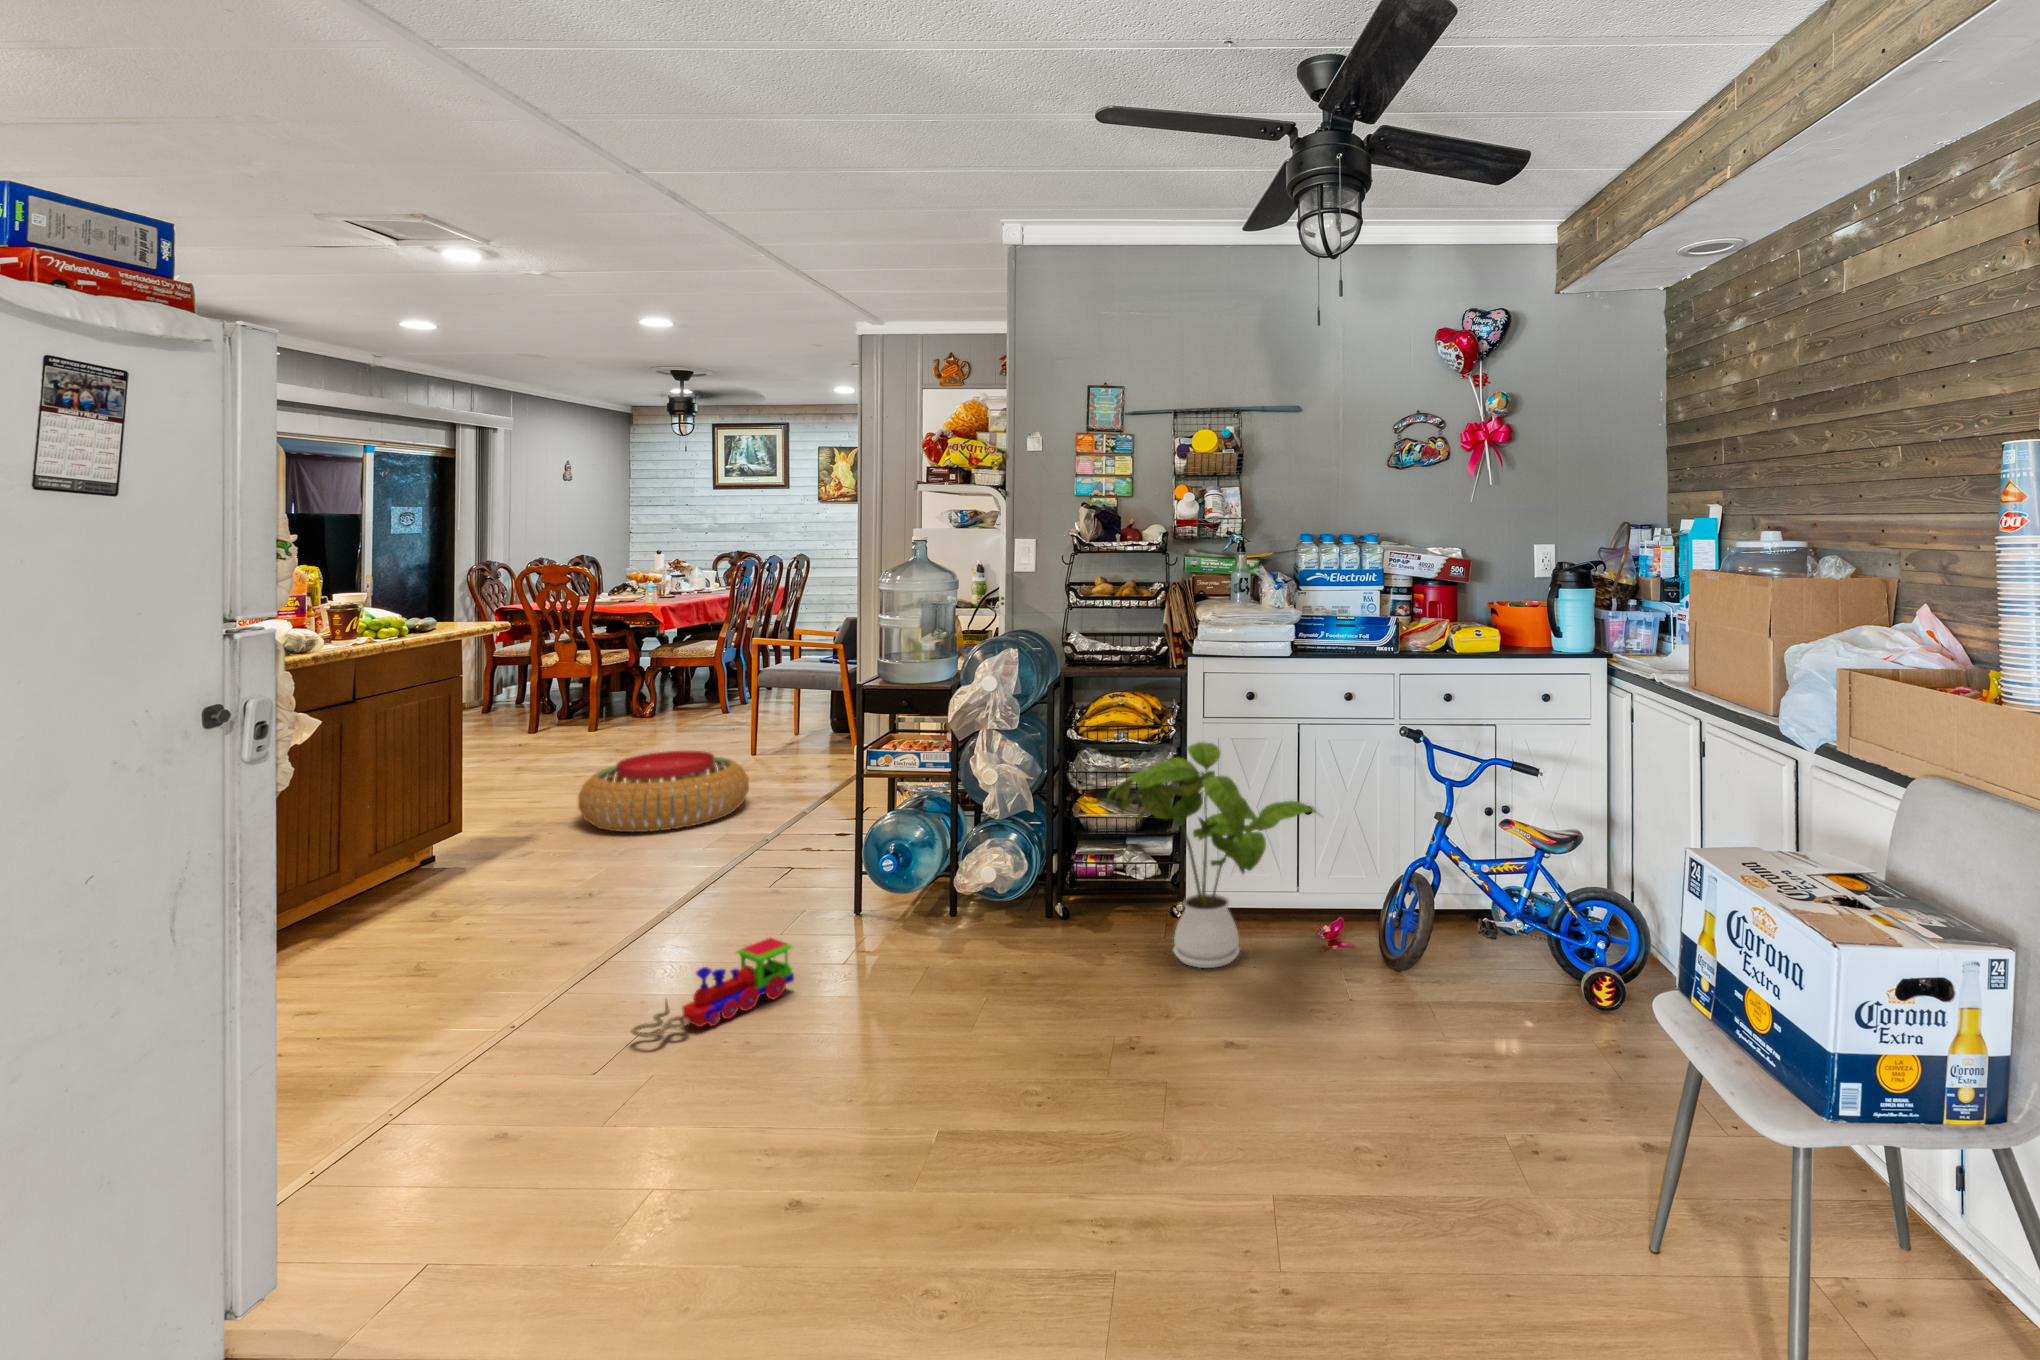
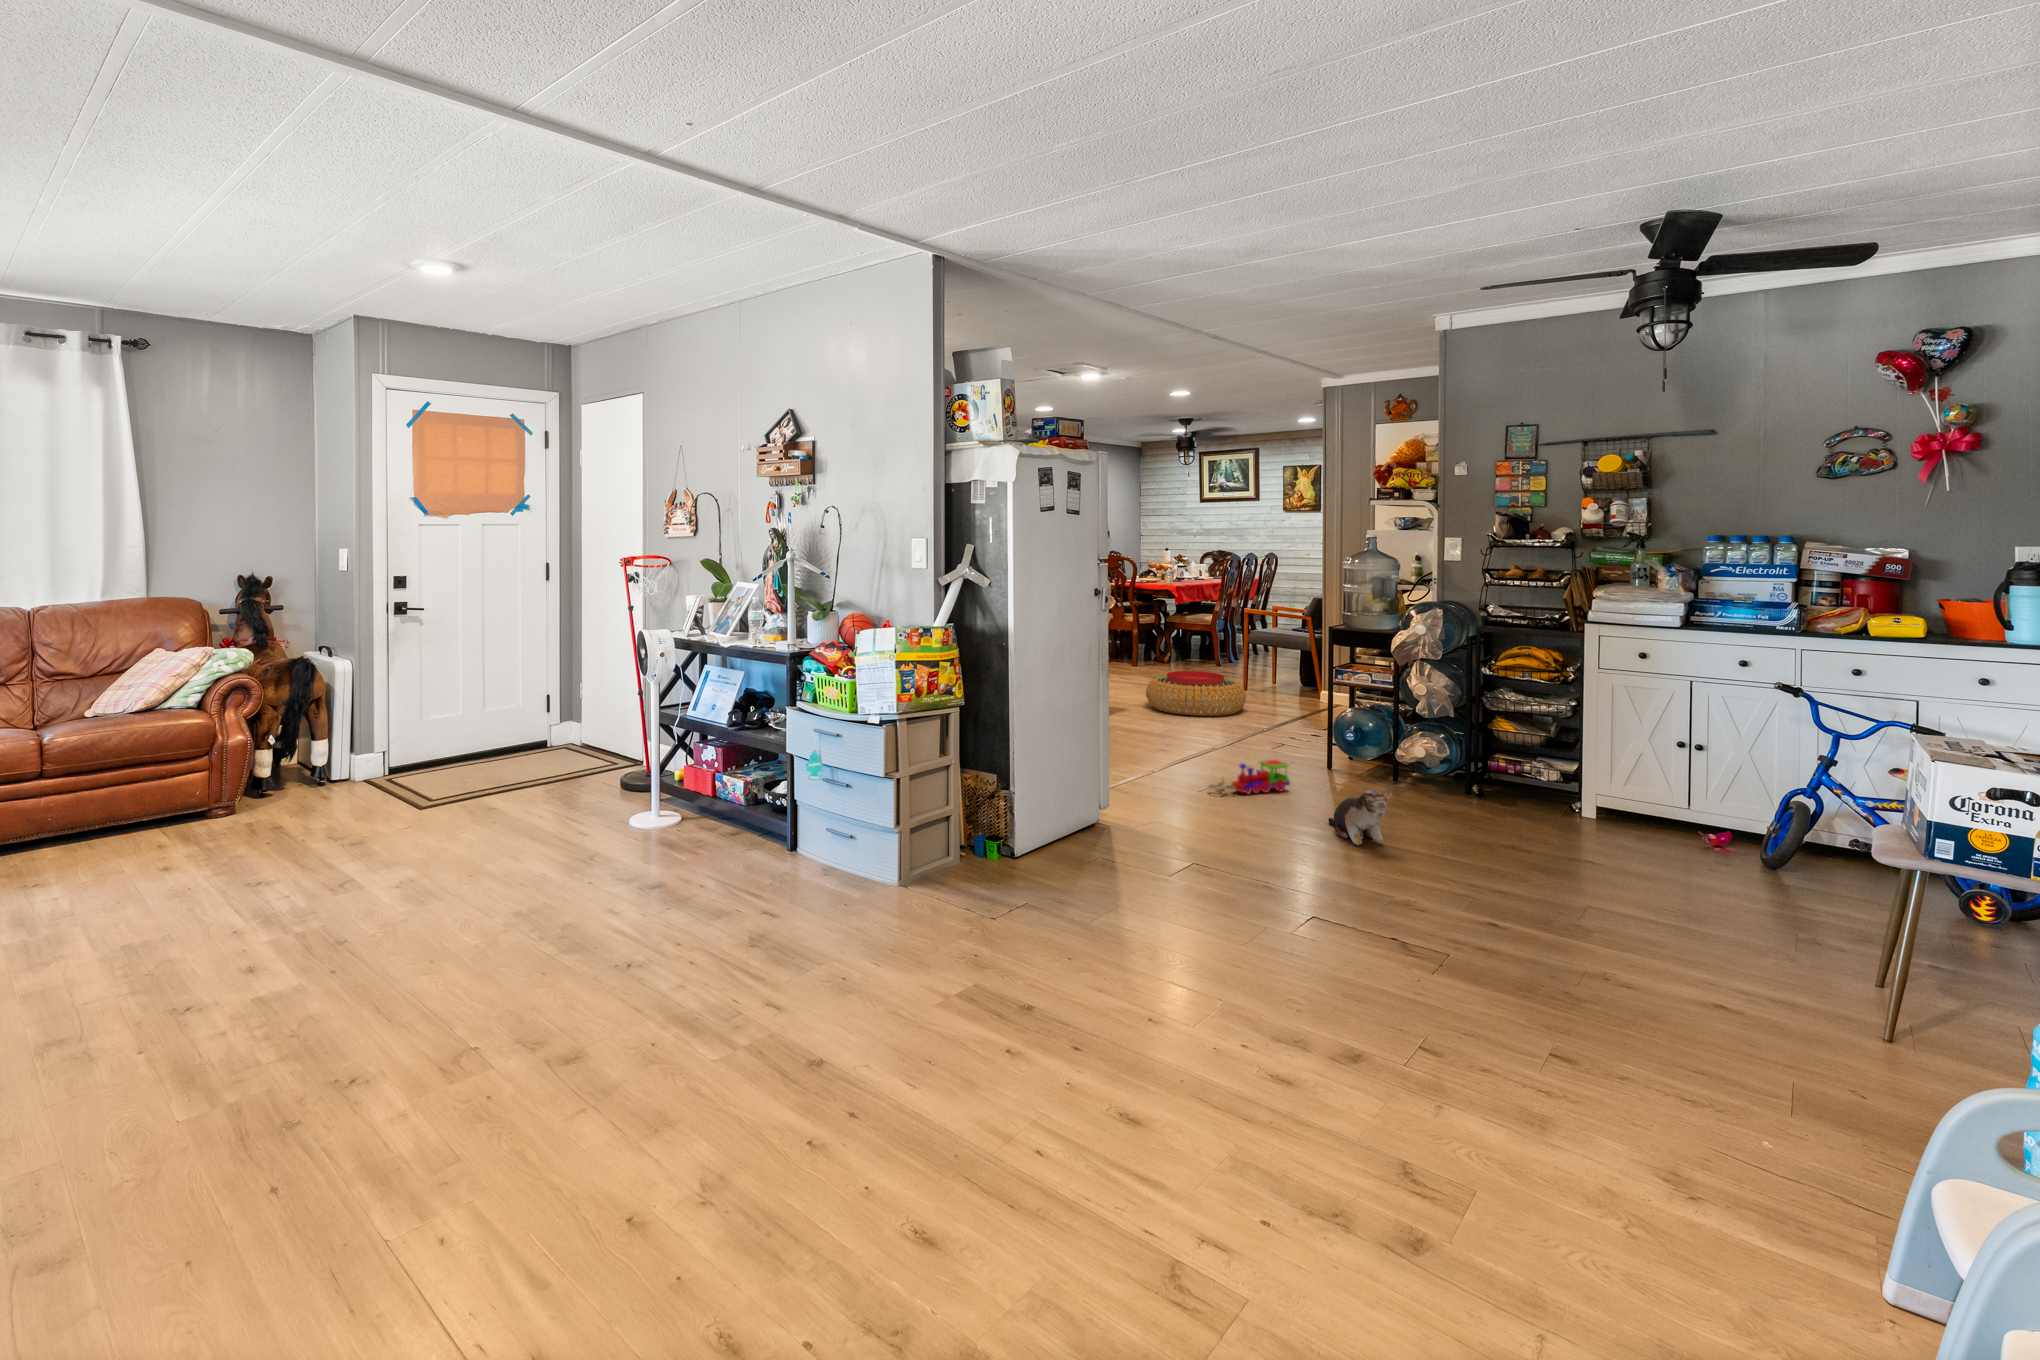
house plant: present [1107,742,1319,968] -> none [1504,676,1702,835]
plush toy: none [853,1014,960,1127] -> present [1328,789,1392,845]

